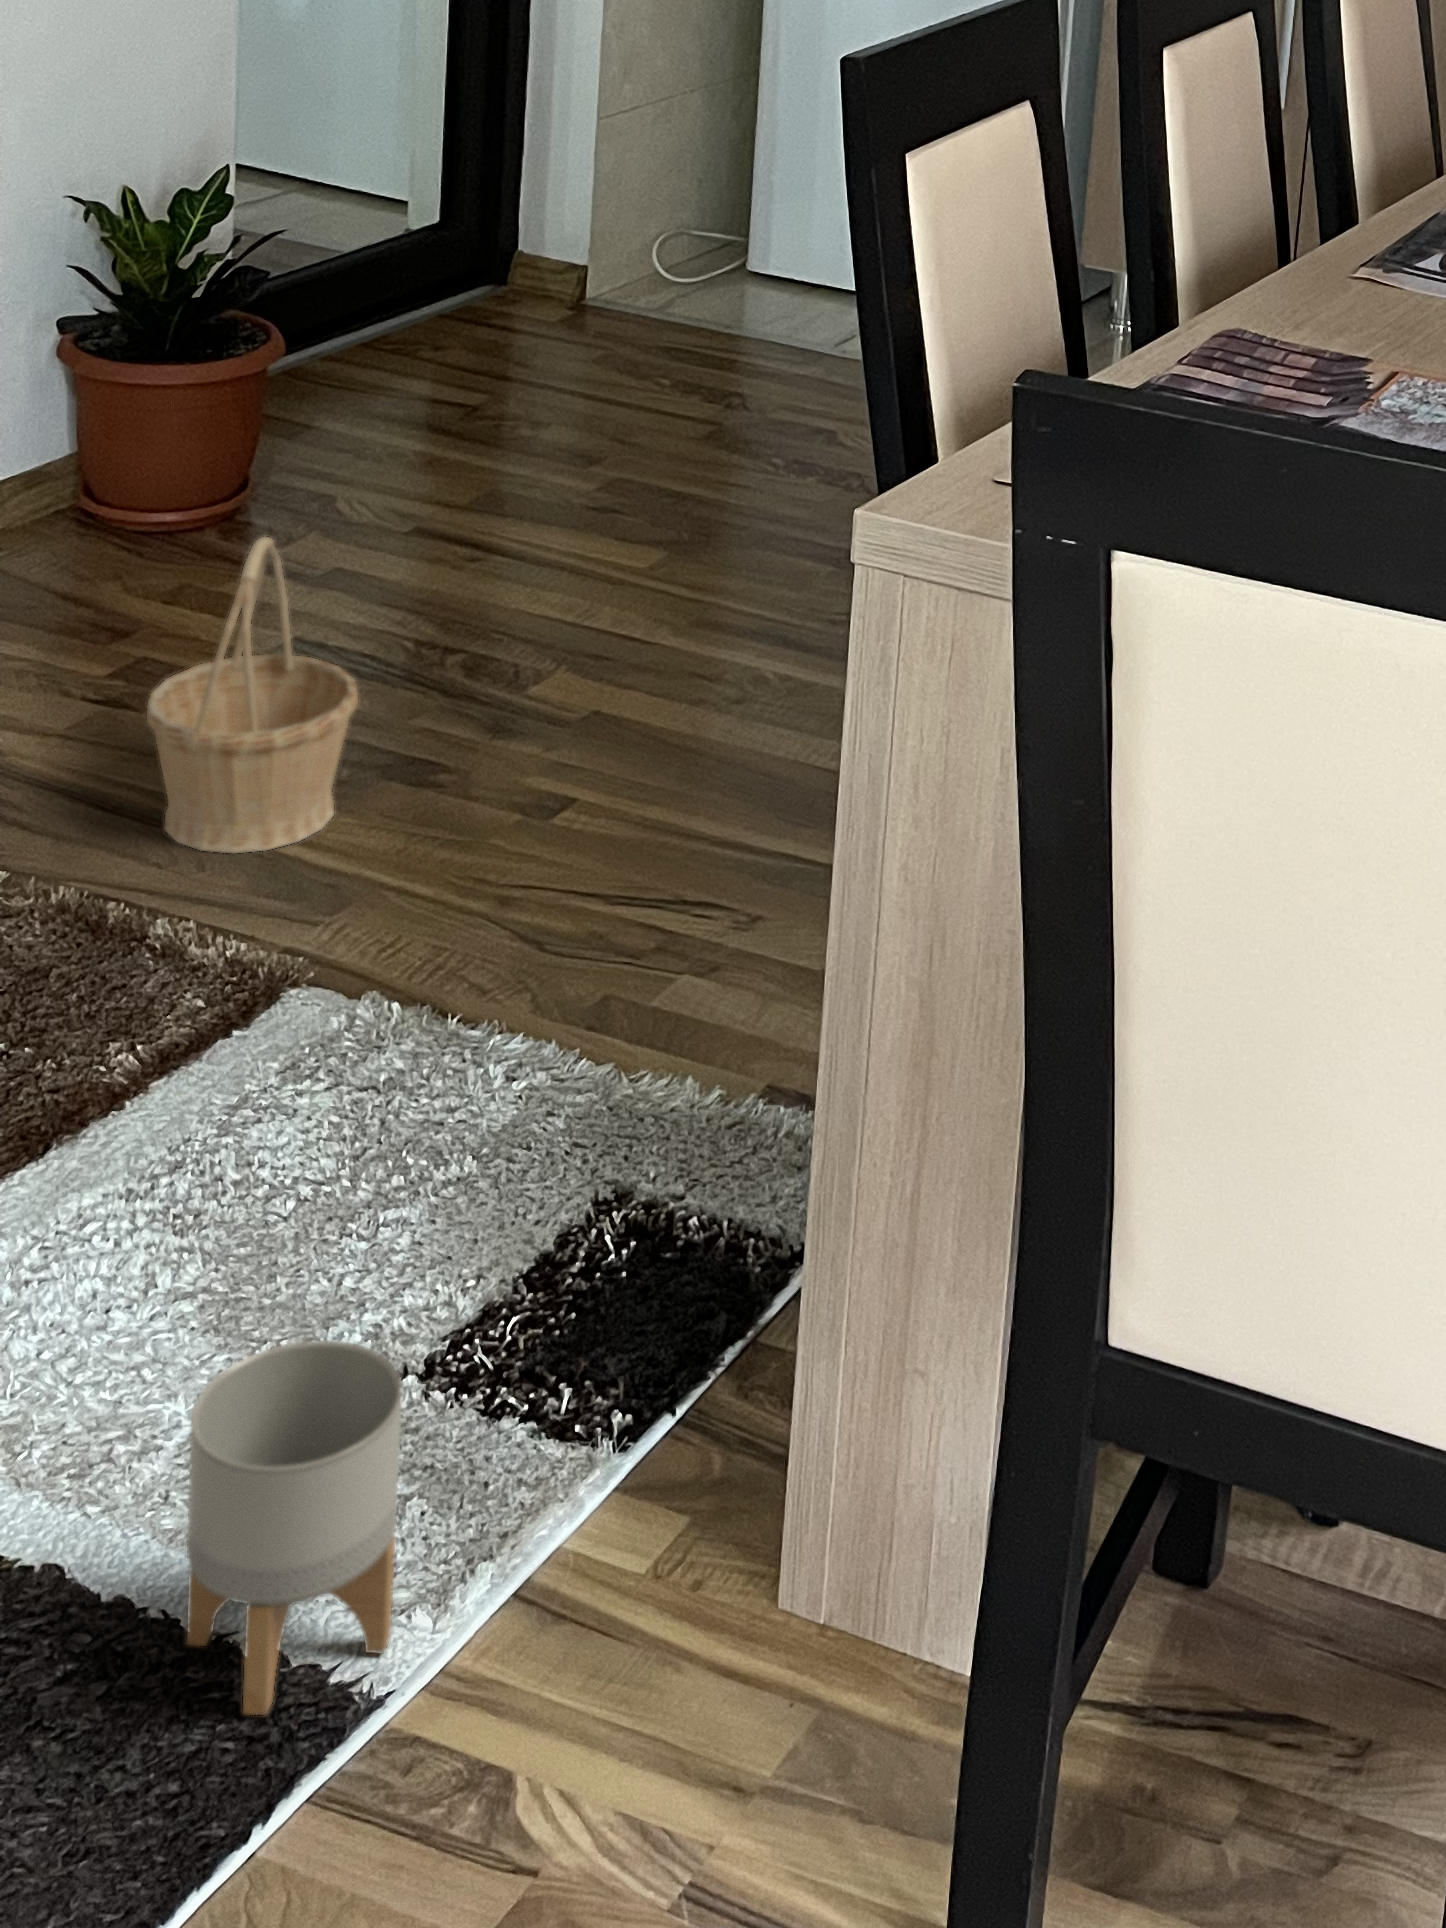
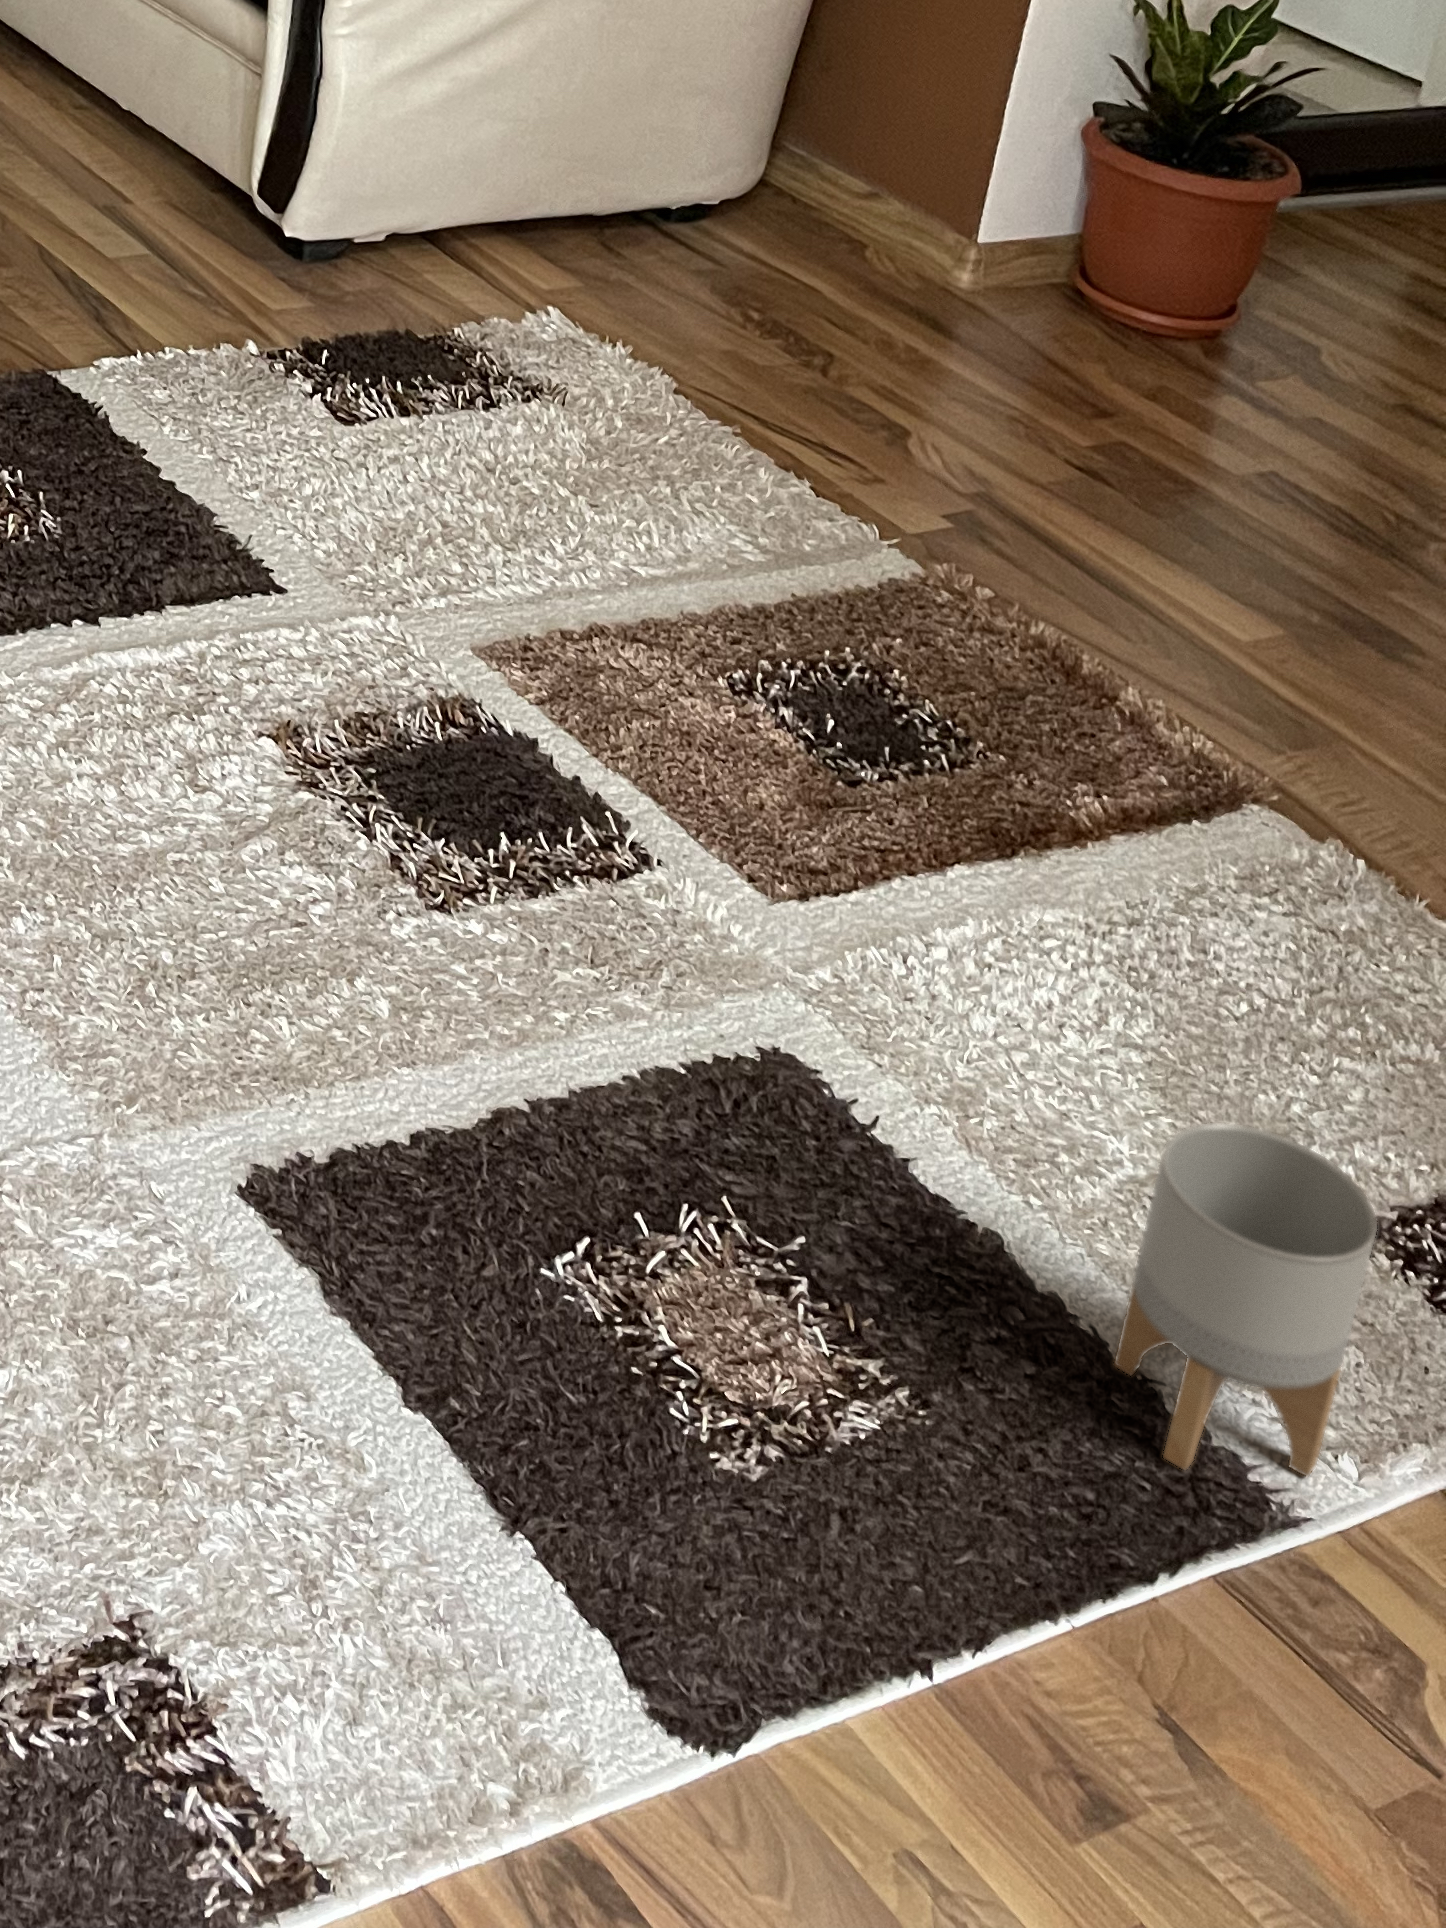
basket: present [147,537,358,853] -> none [1141,353,1358,668]

